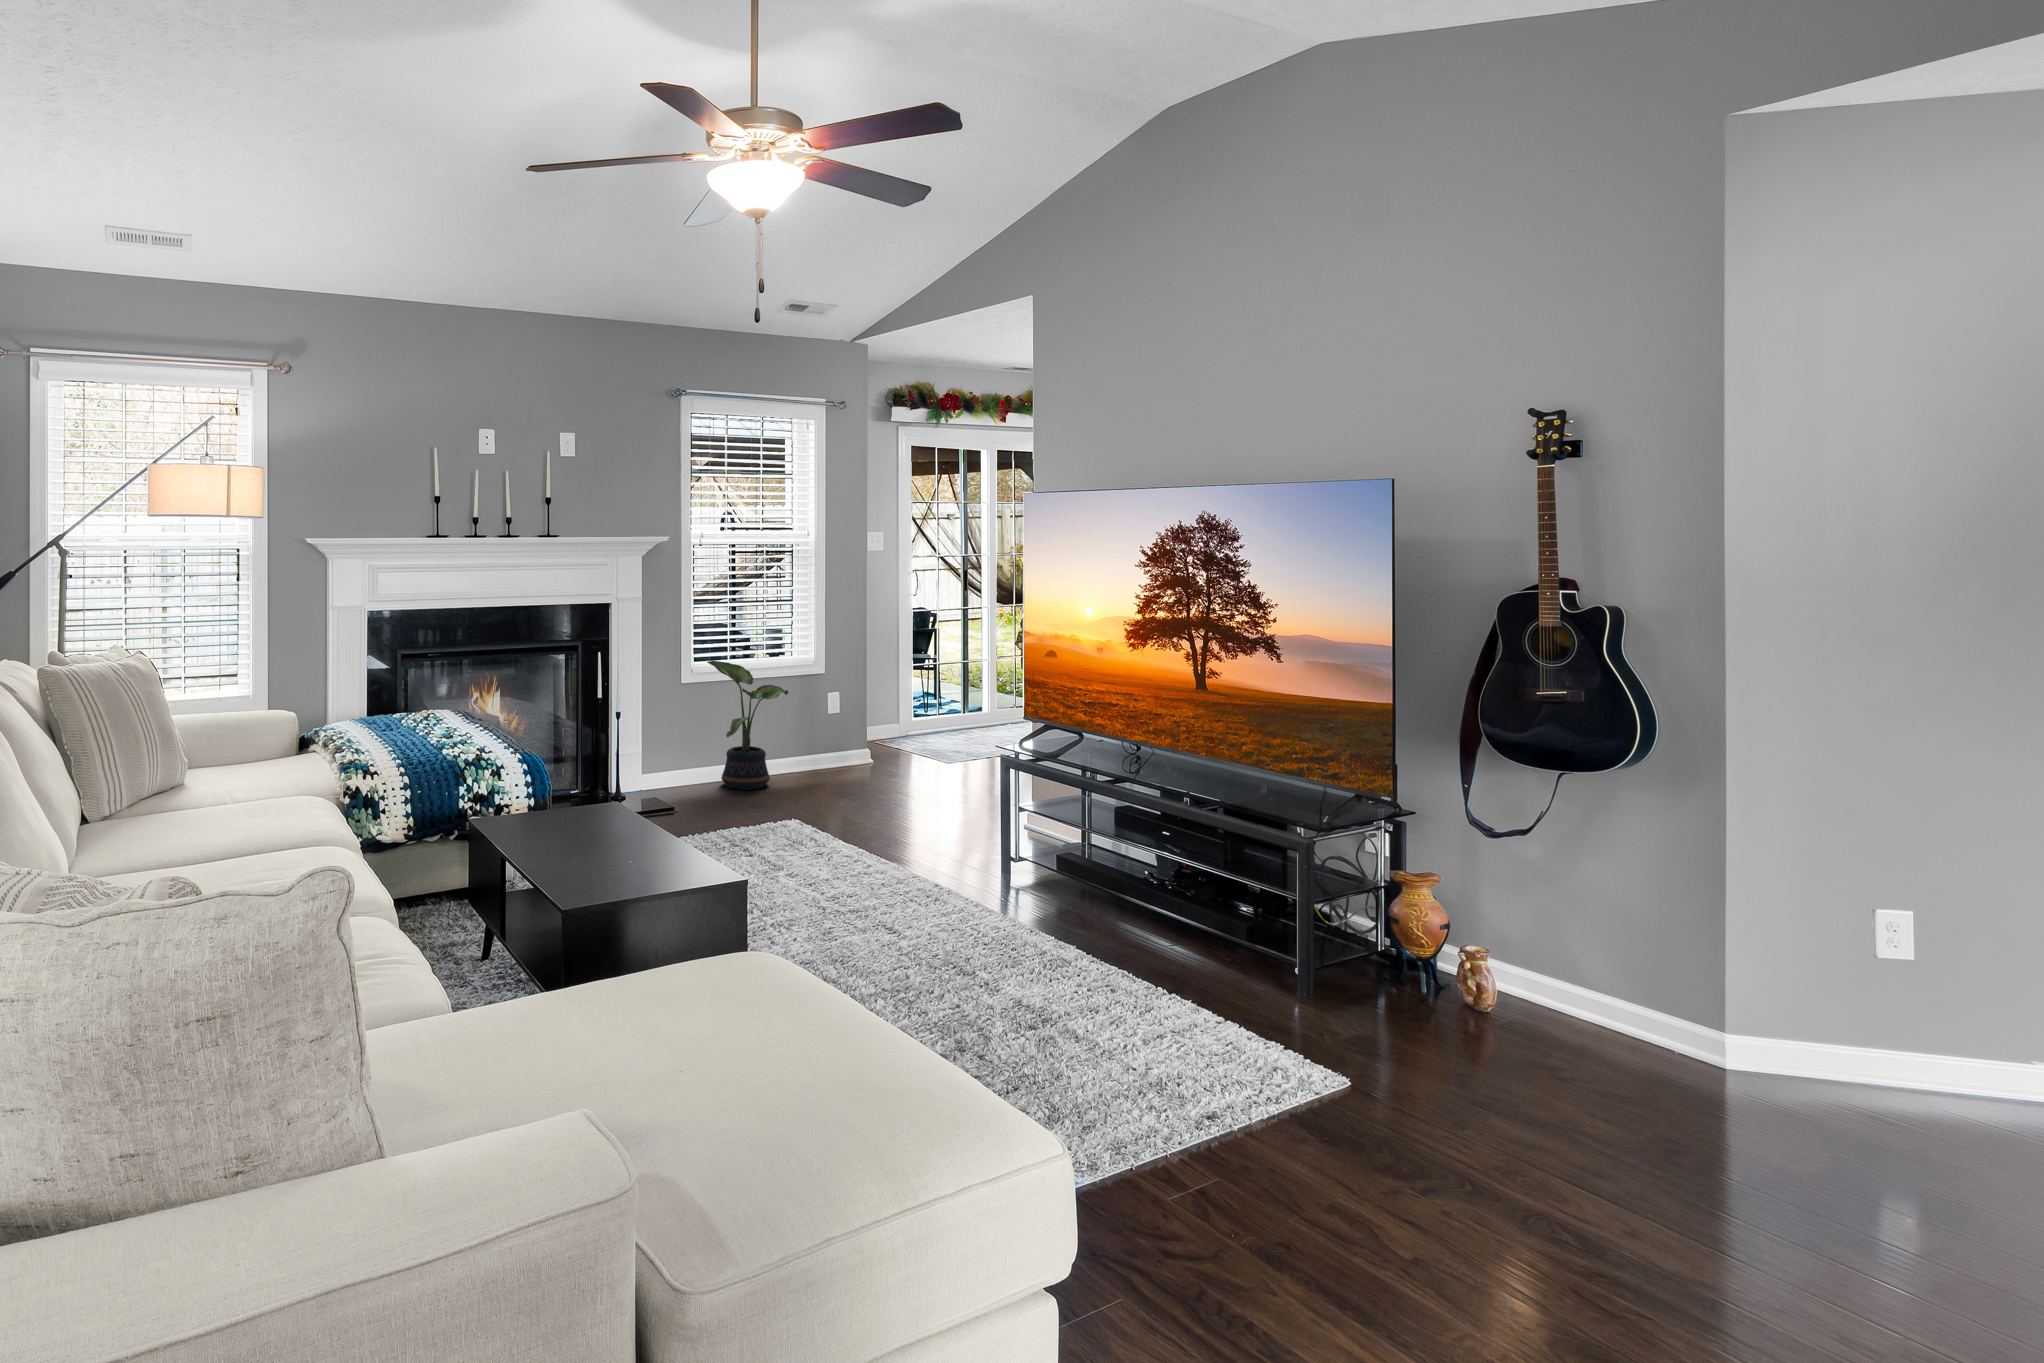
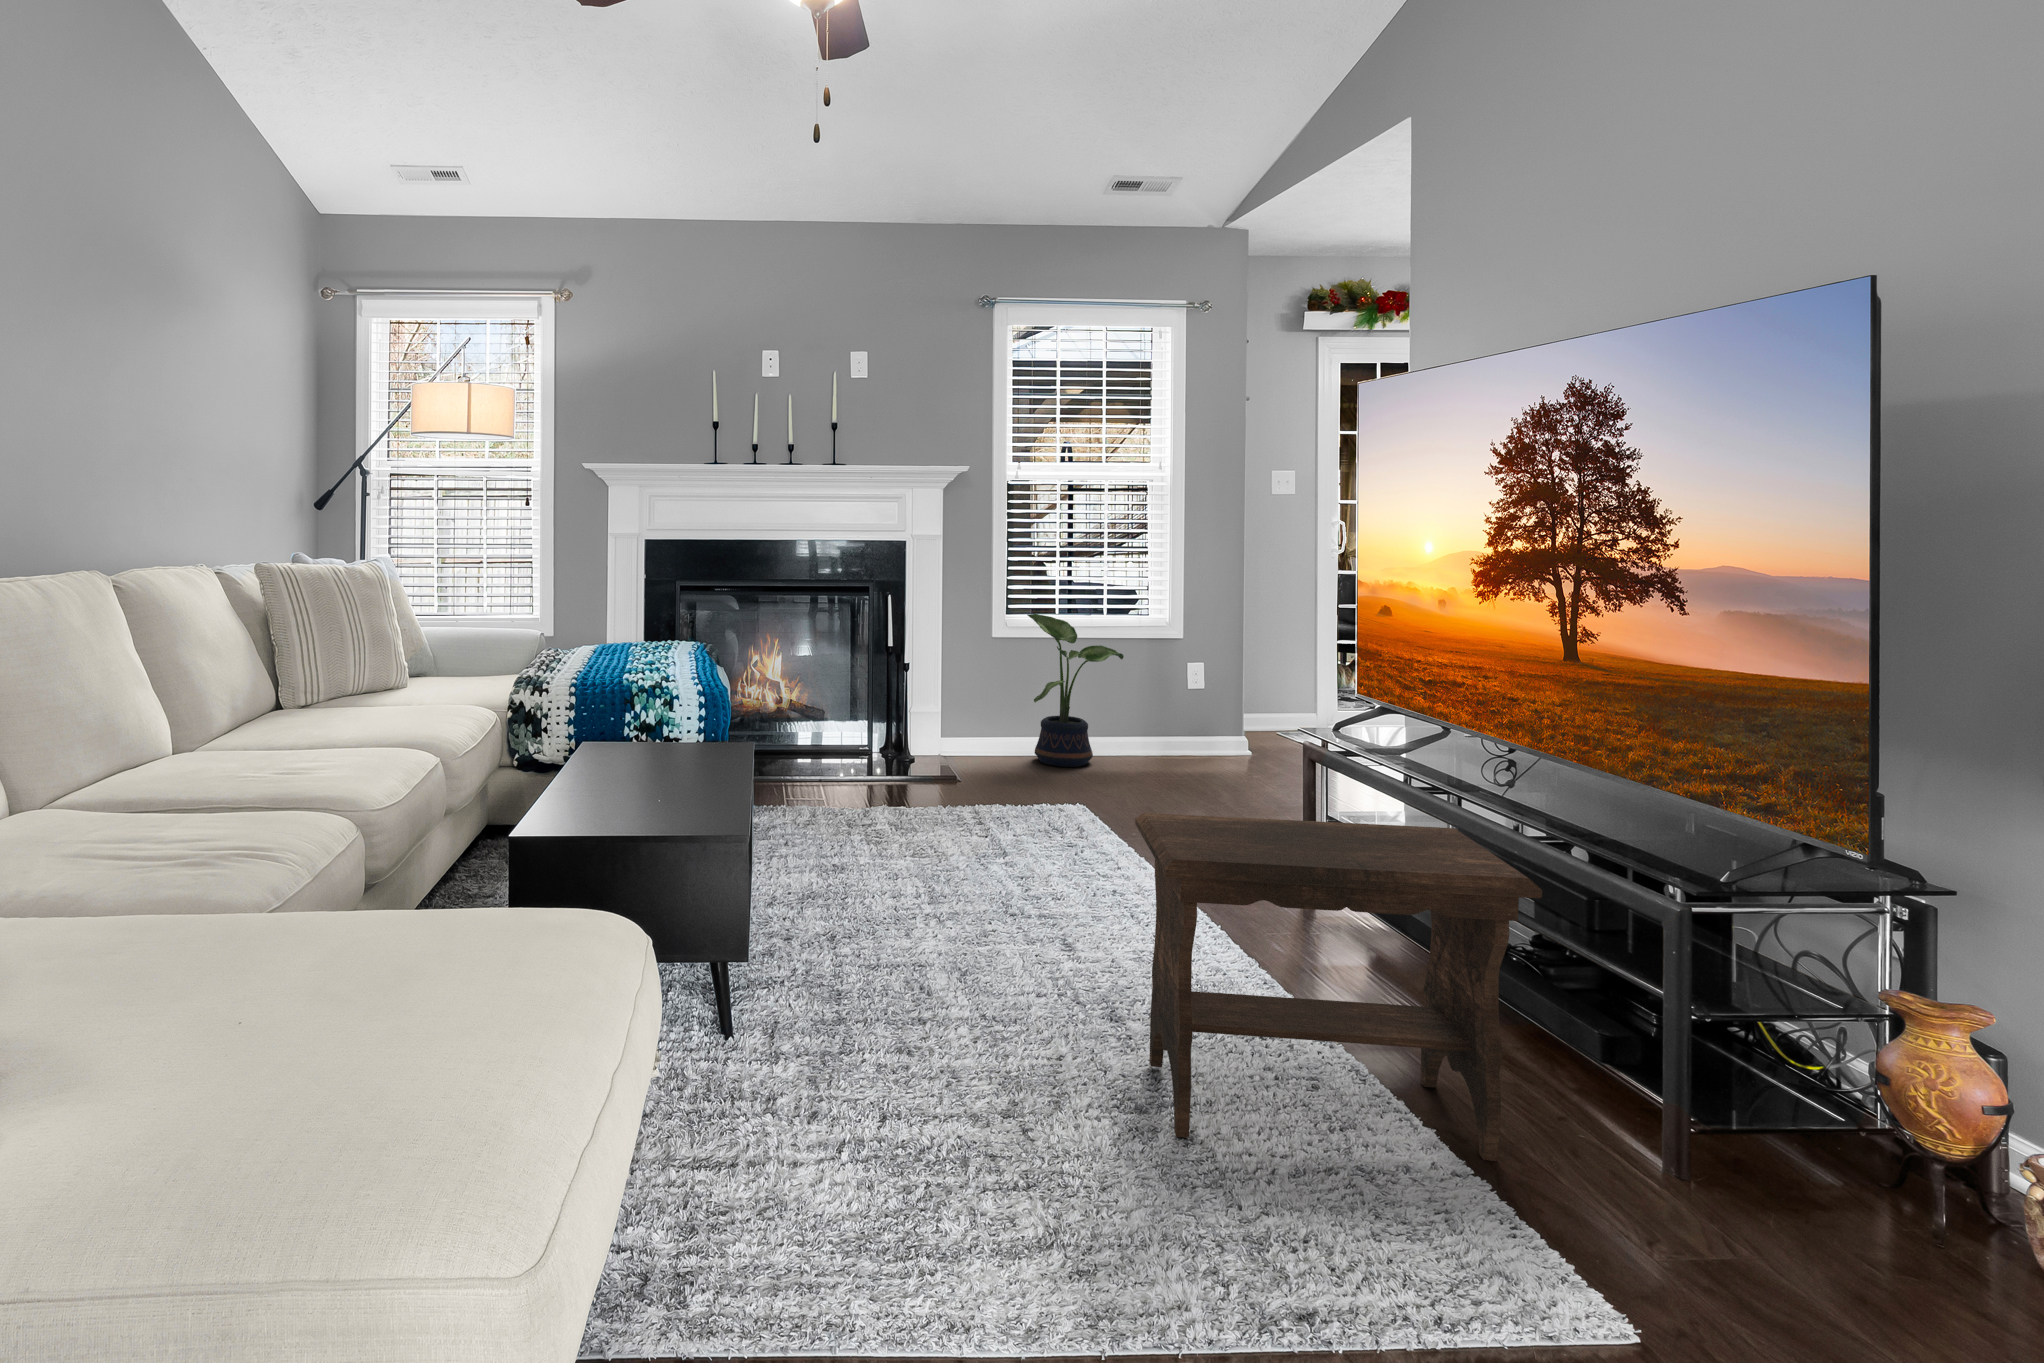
footstool: none [993,809,1249,1041] -> present [1135,813,1542,1161]

